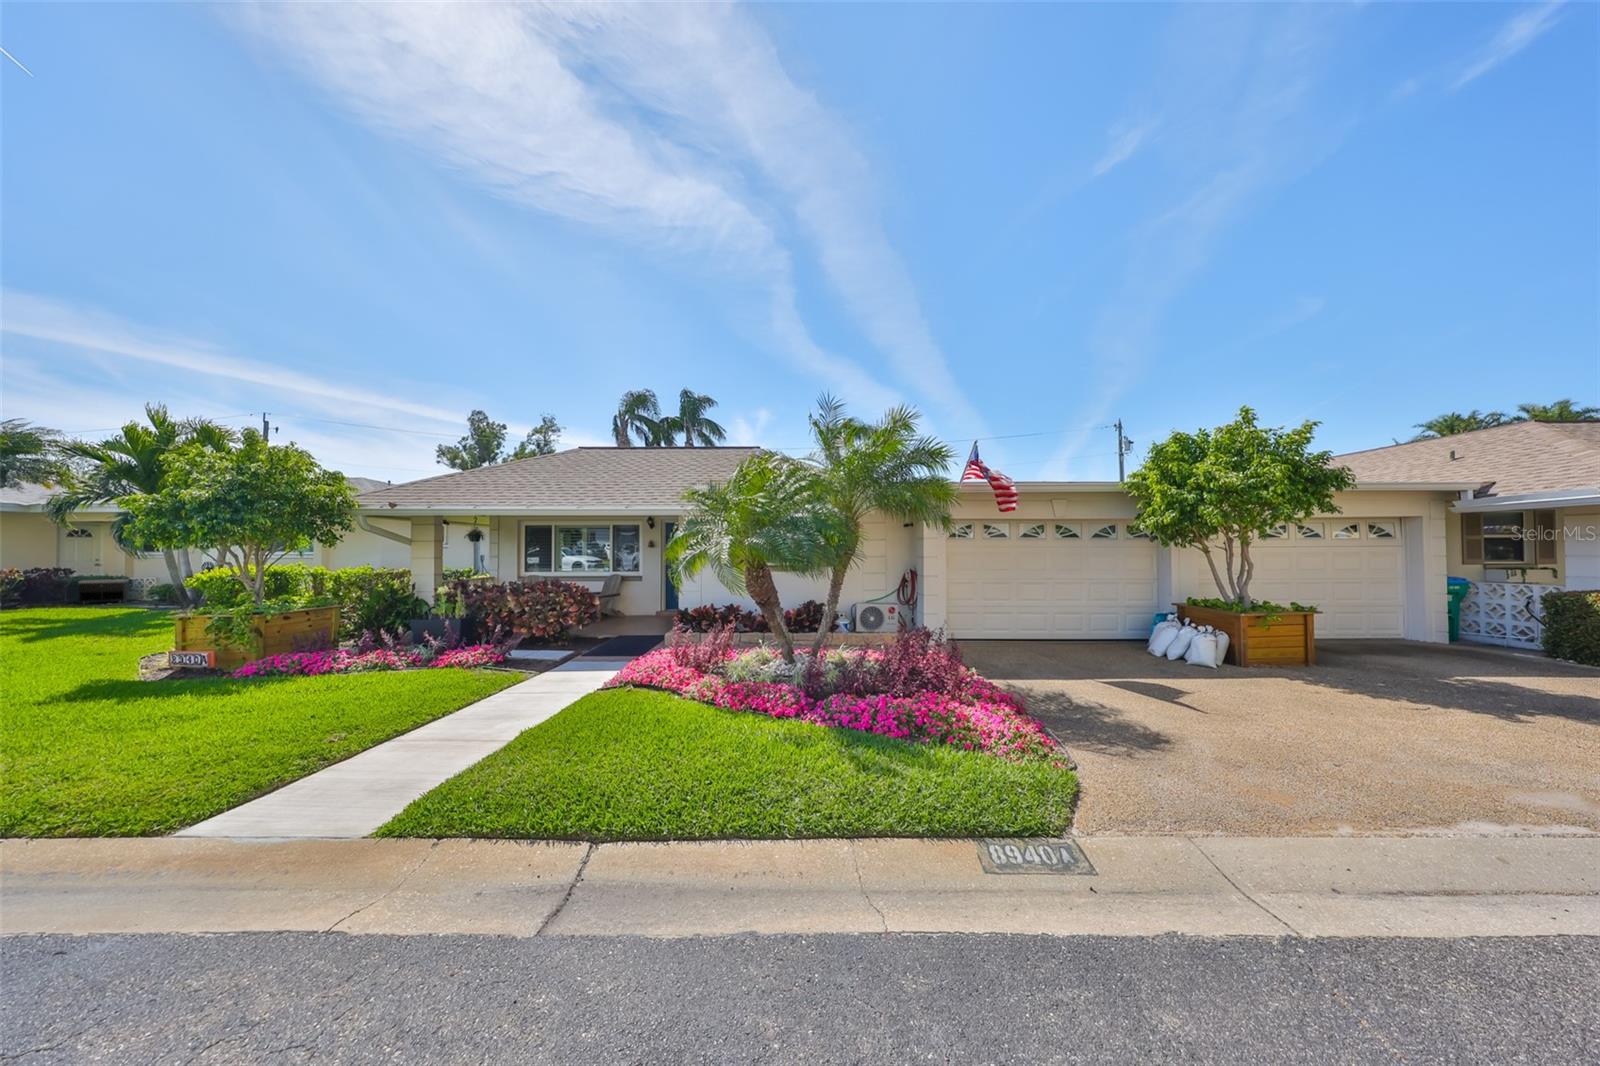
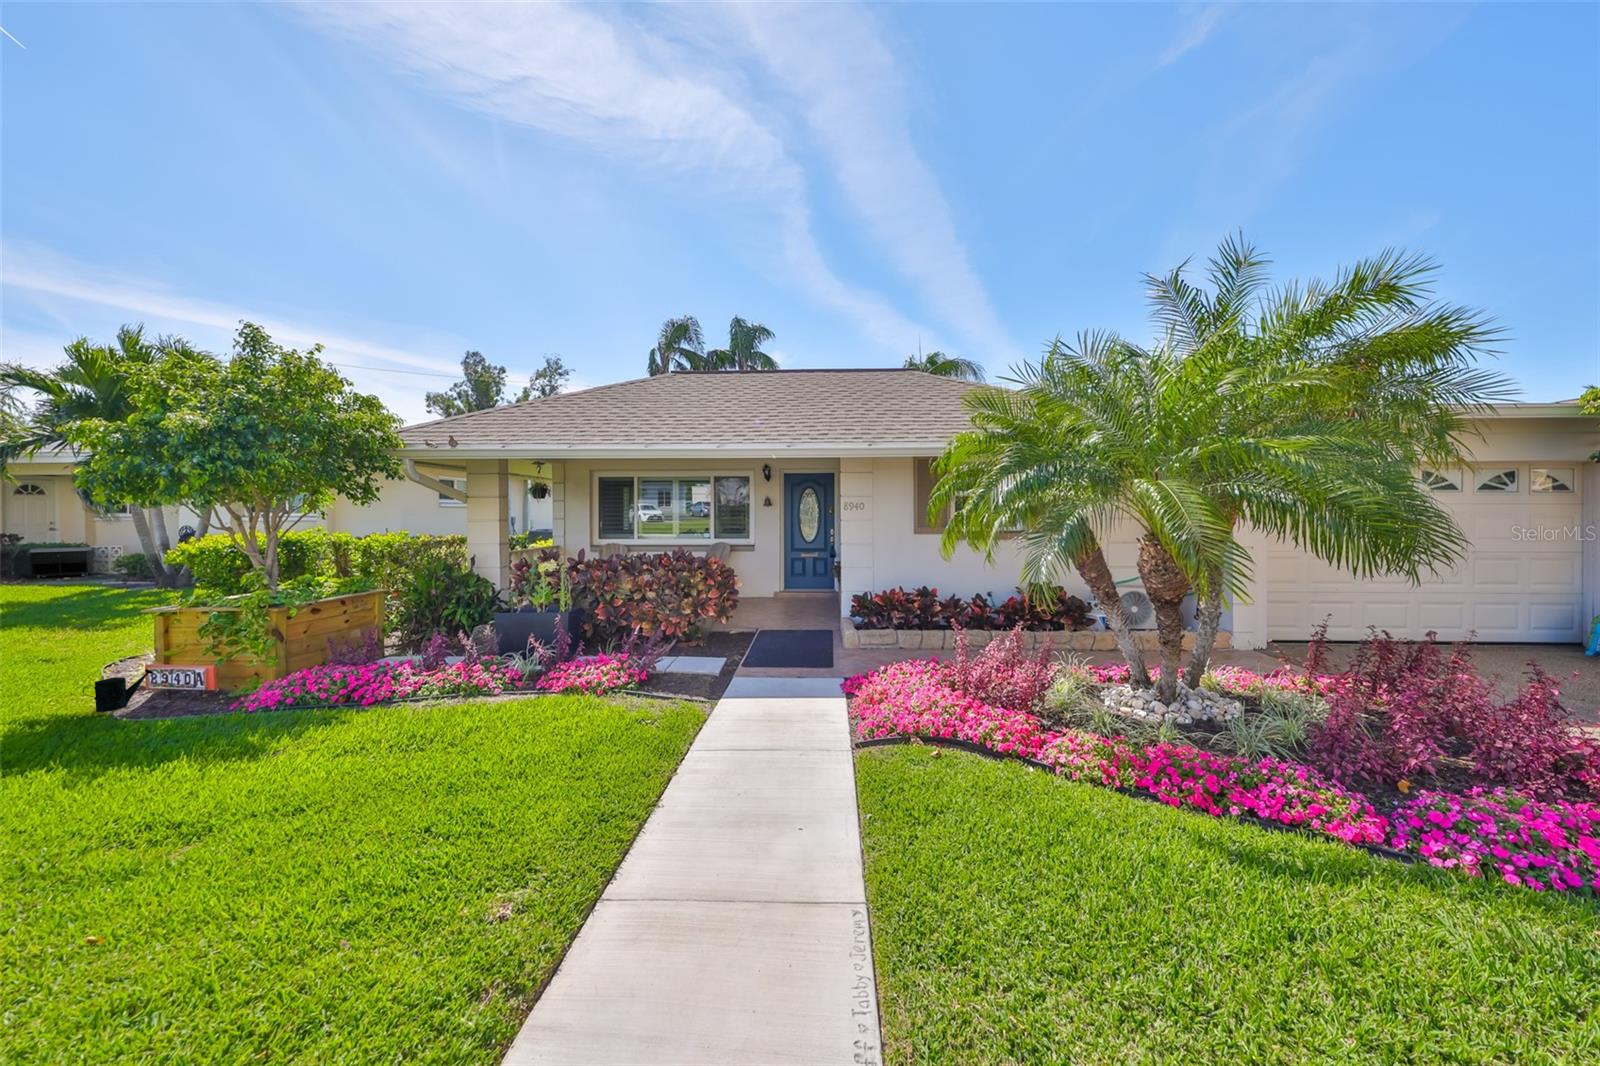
watering can: none [129,653,175,679] -> present [83,669,153,711]

